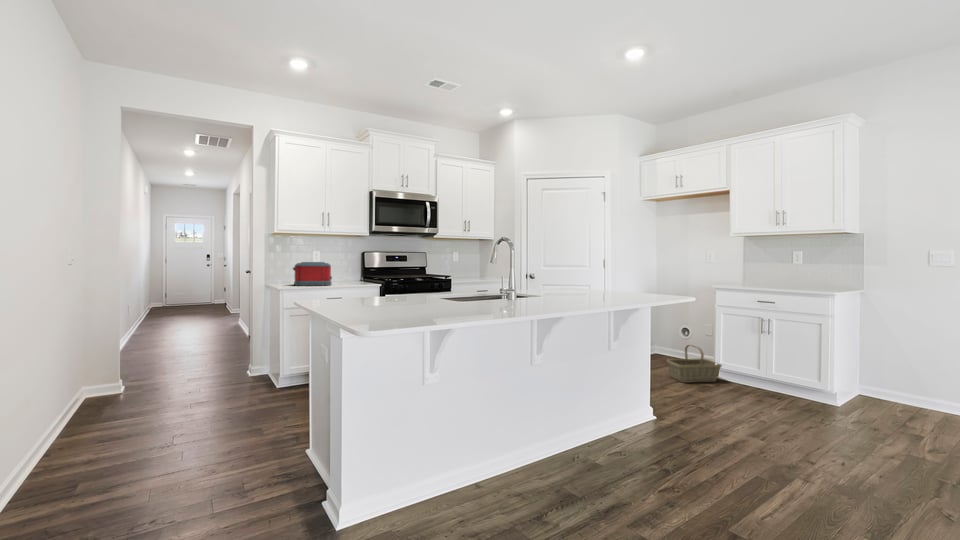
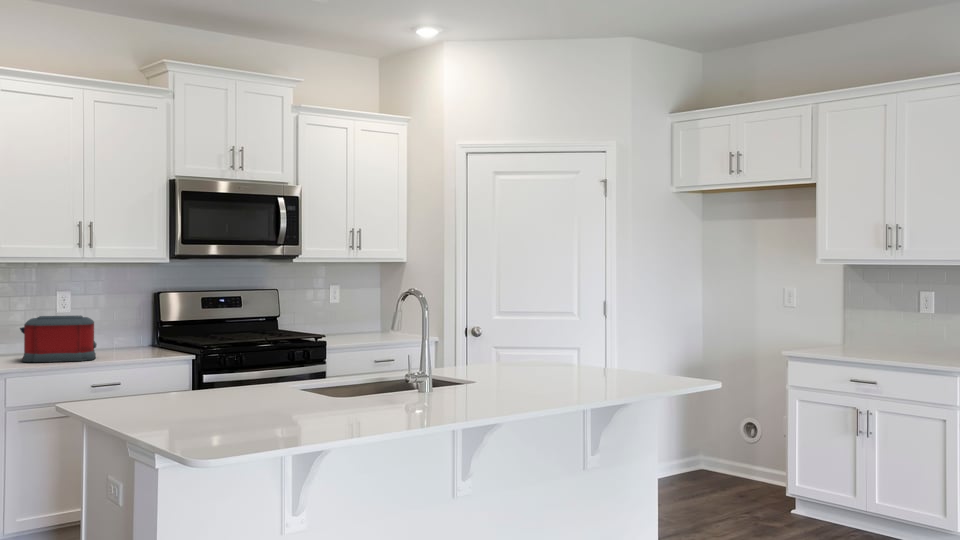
basket: present [667,345,722,383] -> none [708,455,799,523]

